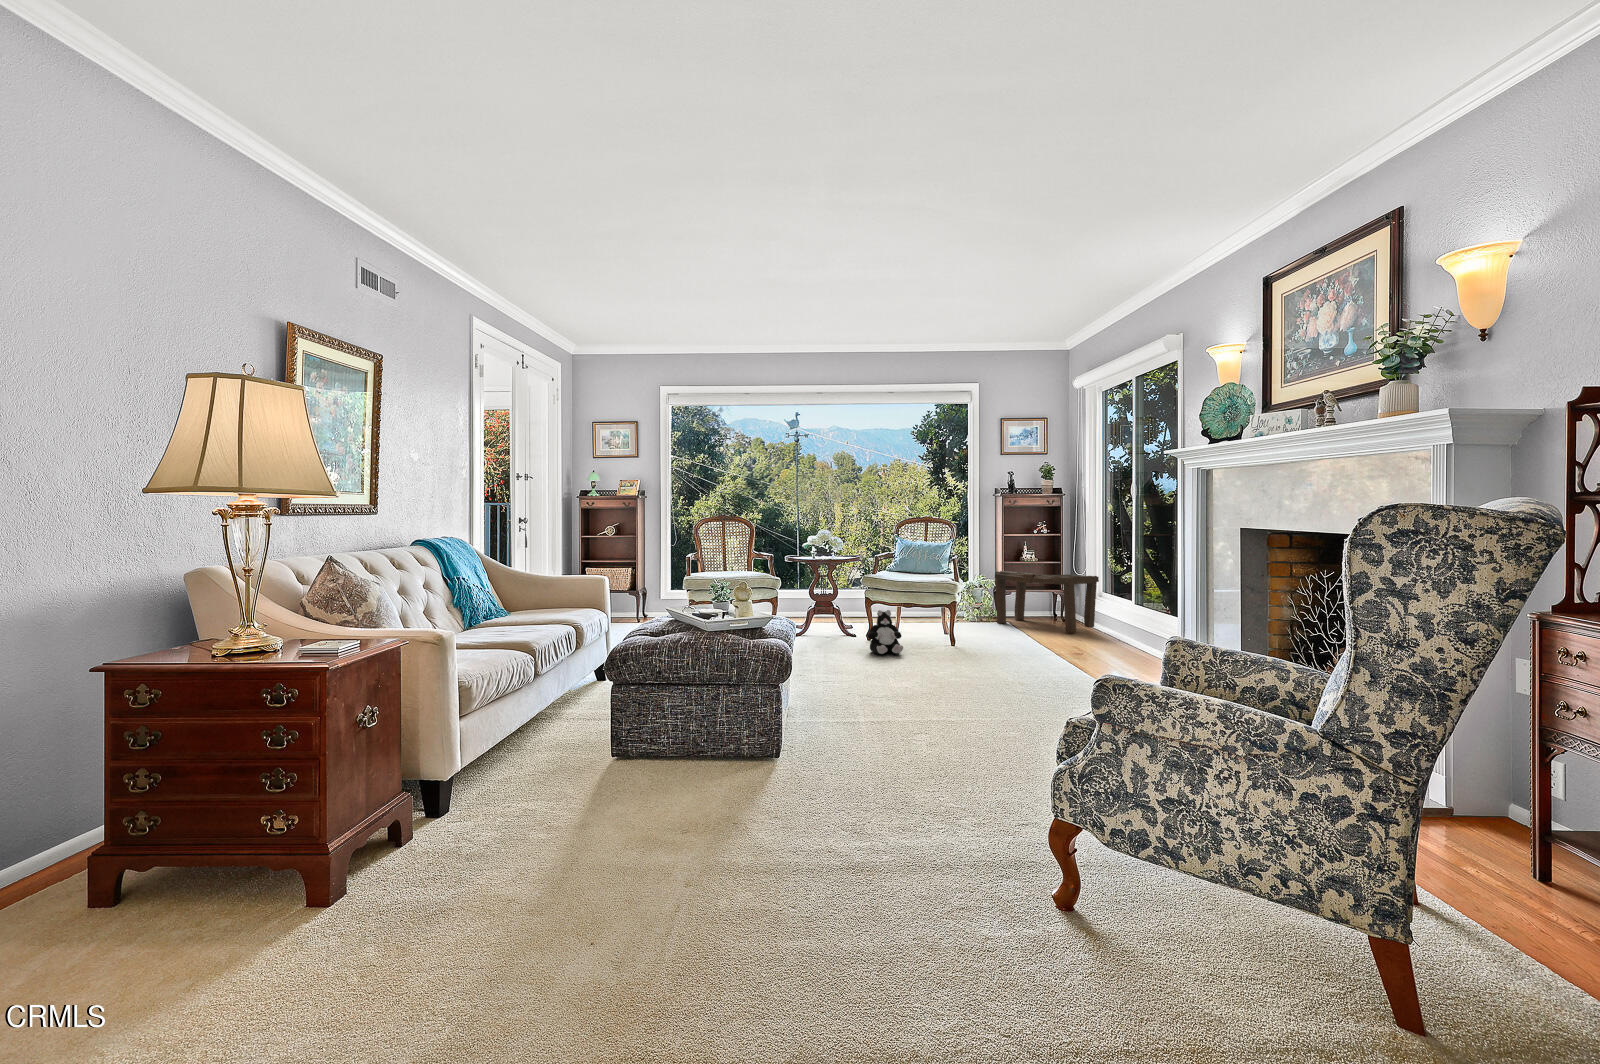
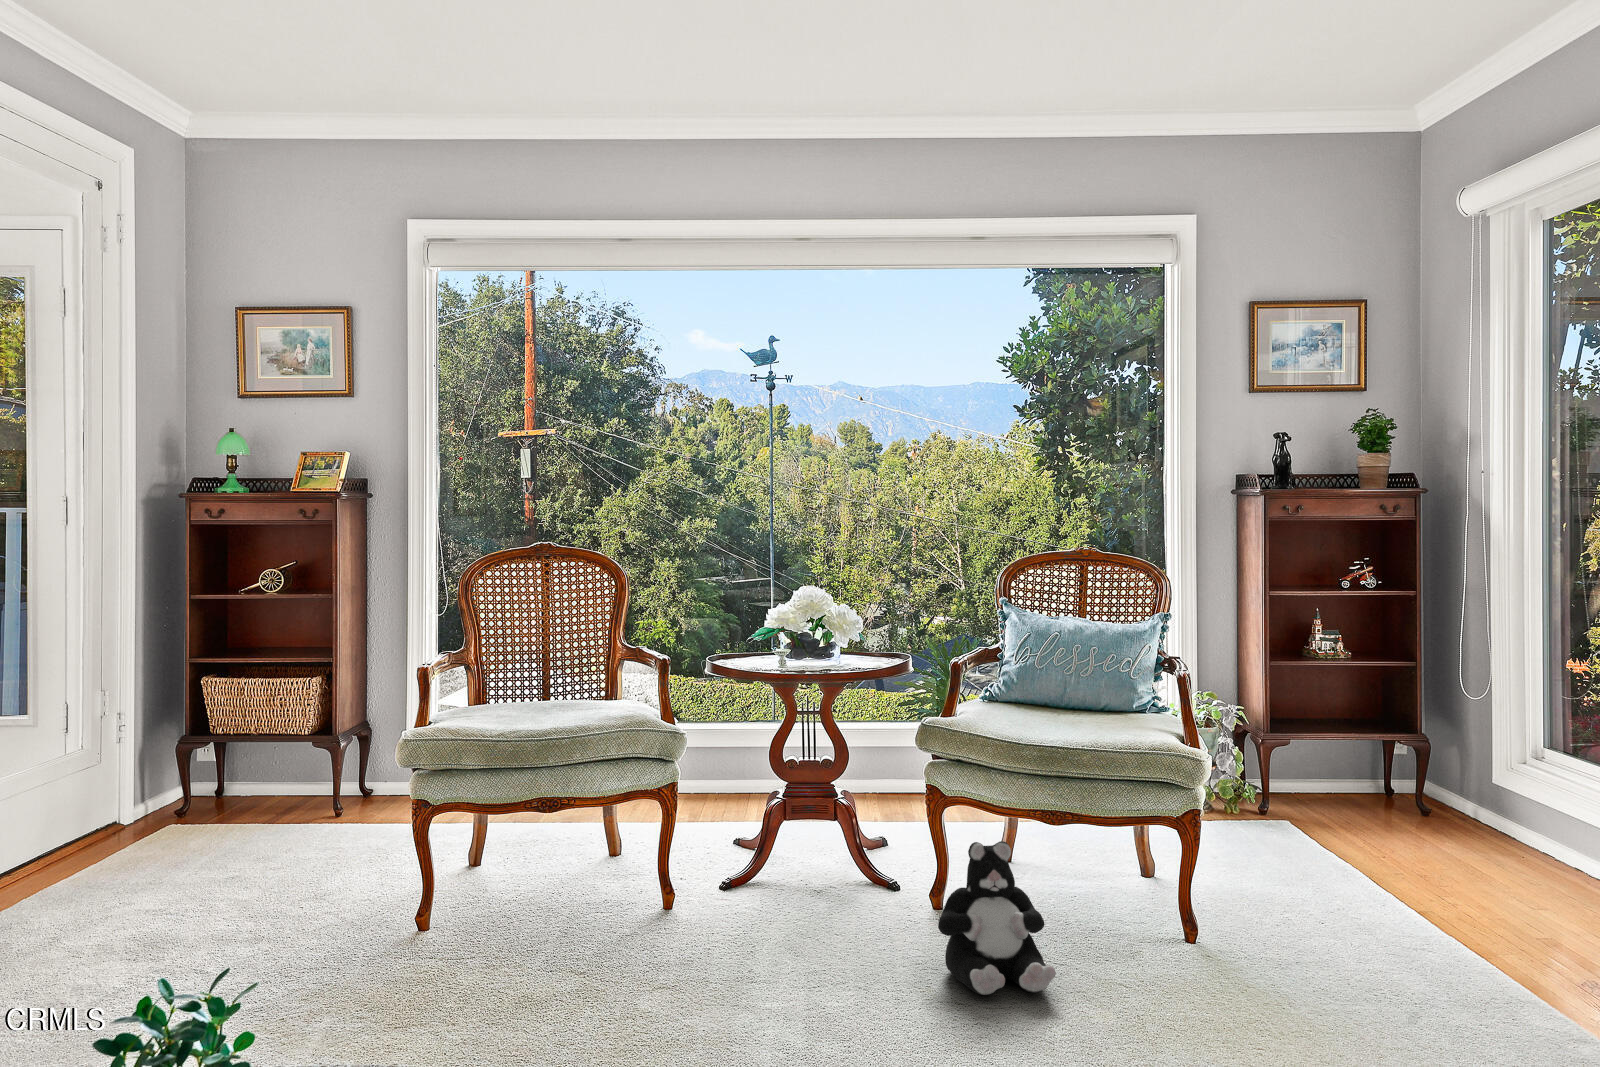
bench: present [995,571,1099,633] -> none [1250,684,1549,870]

